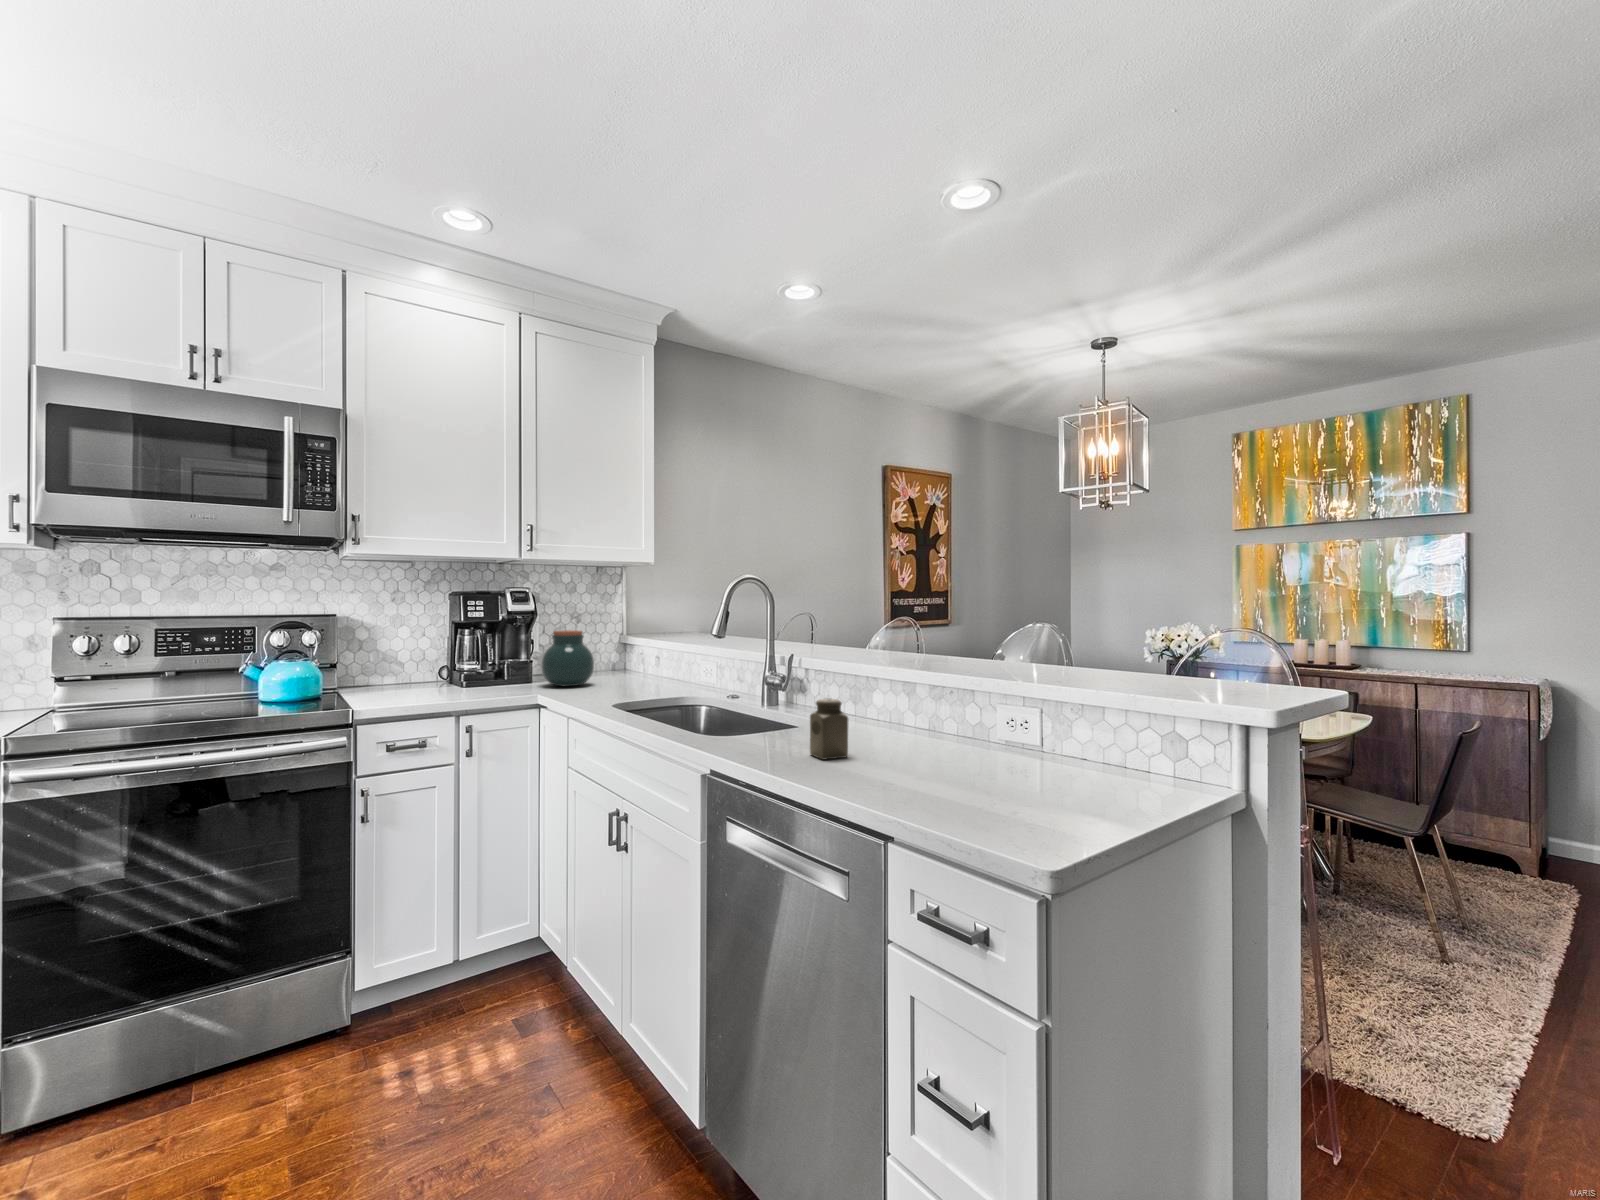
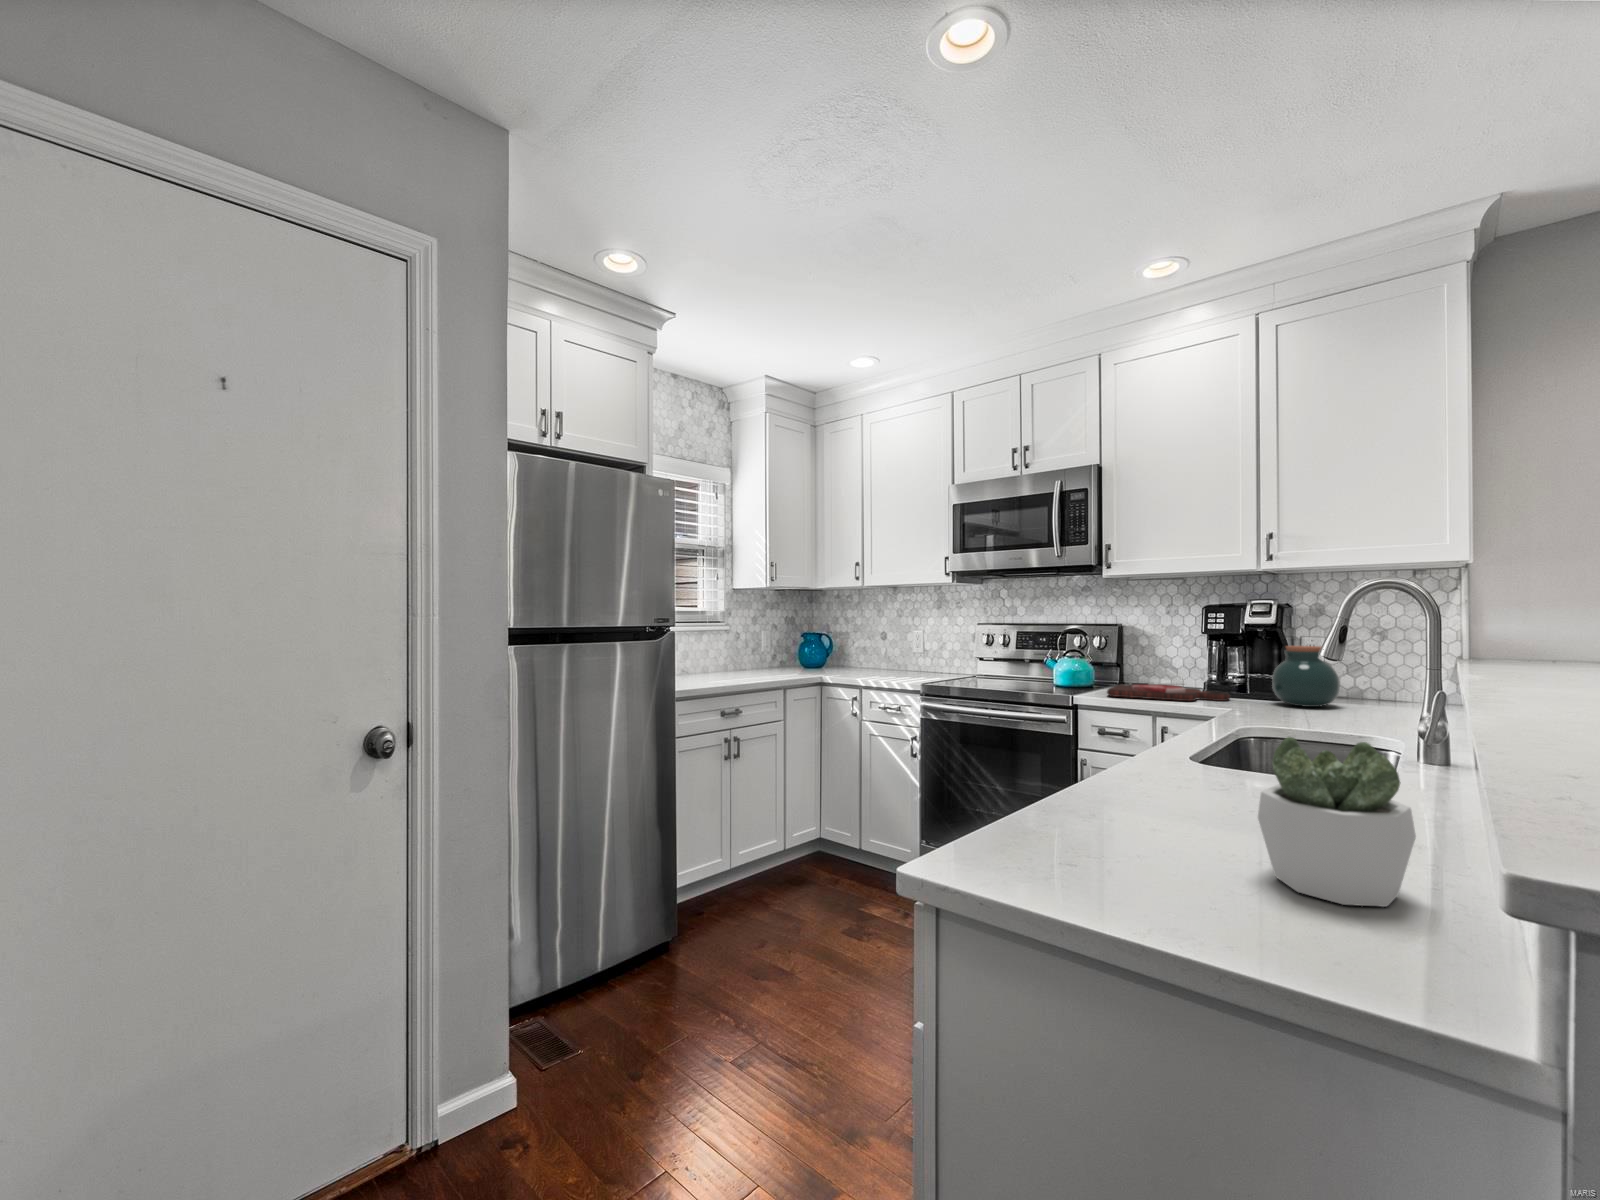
succulent plant: none [949,675,1028,776] -> present [1258,737,1416,907]
cutting board: none [371,678,506,703] -> present [1107,683,1230,701]
salt shaker: present [810,699,848,760] -> none [1196,739,1250,817]

